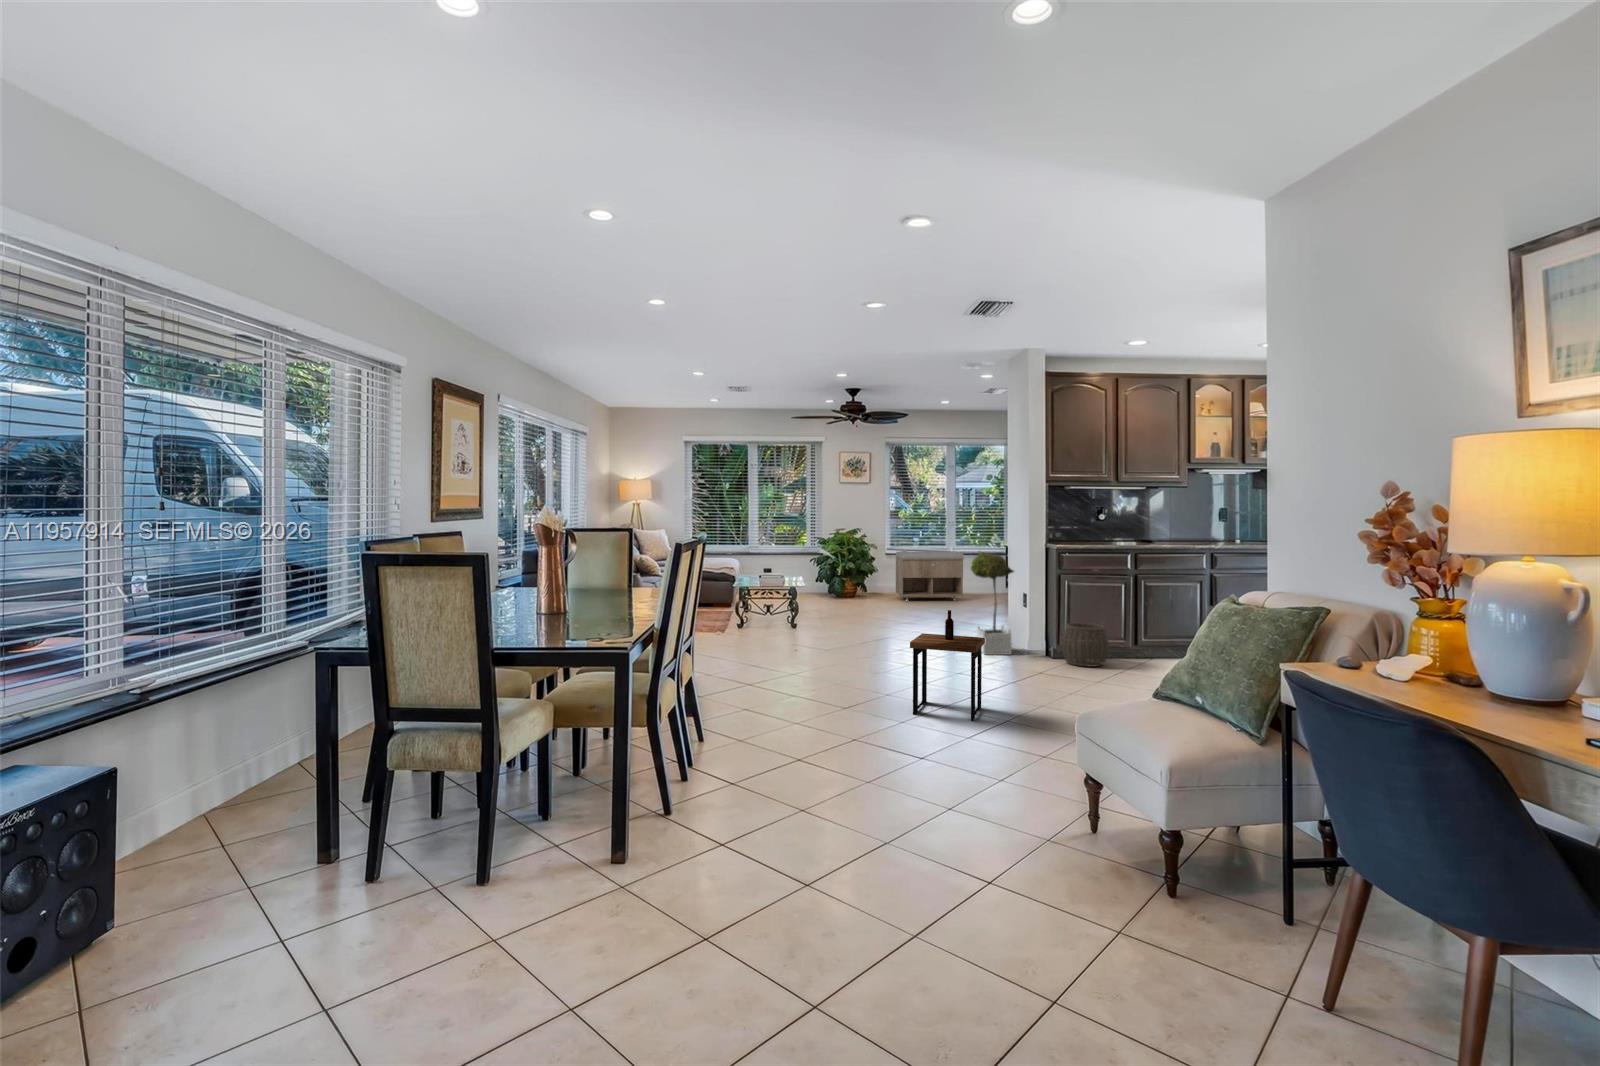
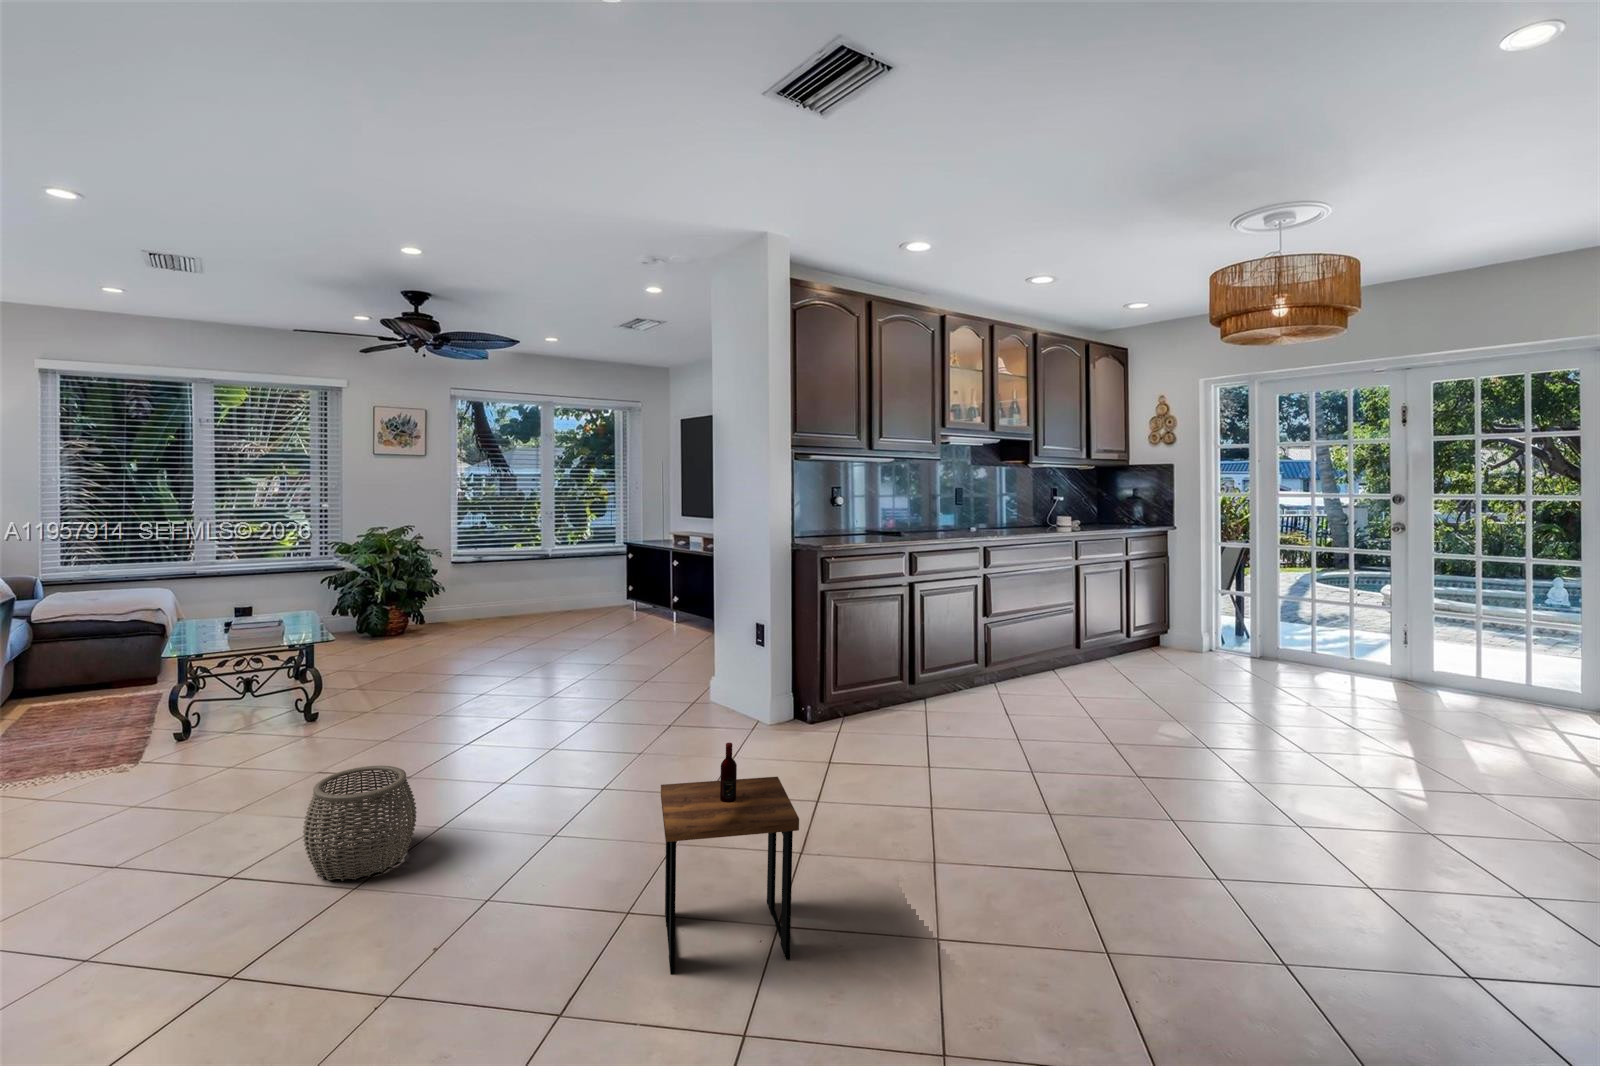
storage bench: present [896,551,964,601] -> none [468,555,571,631]
potted tree: present [971,552,1014,655] -> none [647,579,711,740]
woven basket: present [1062,623,1109,667] -> present [303,766,417,881]

